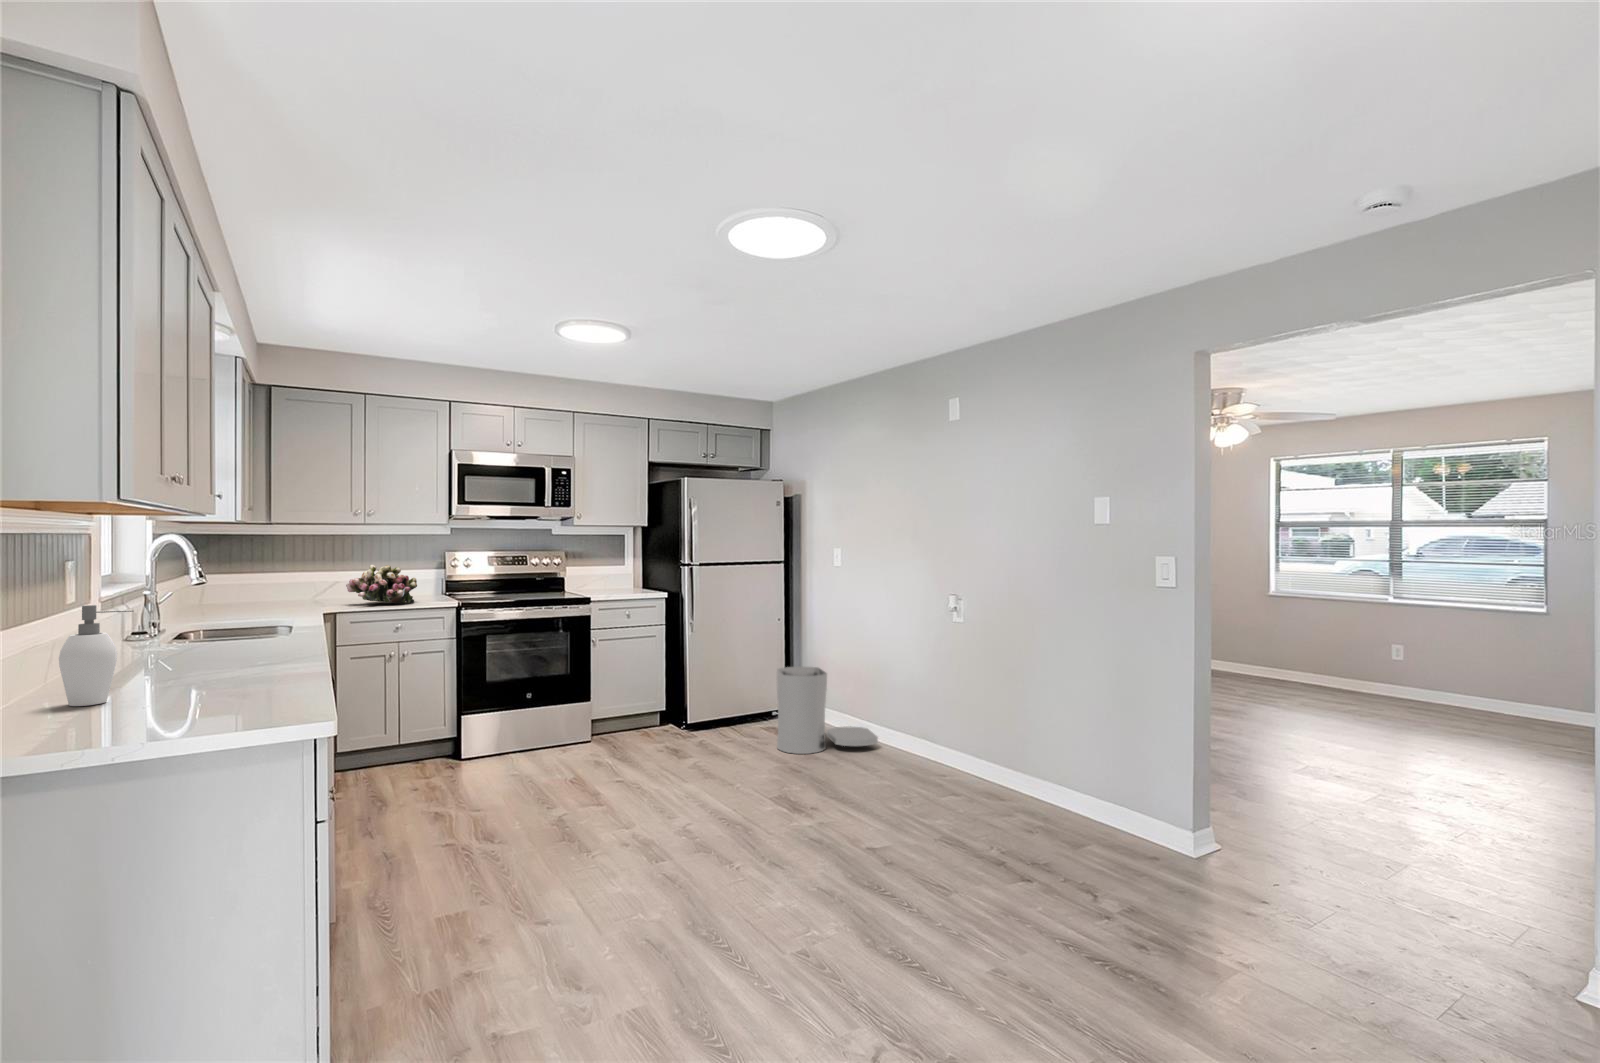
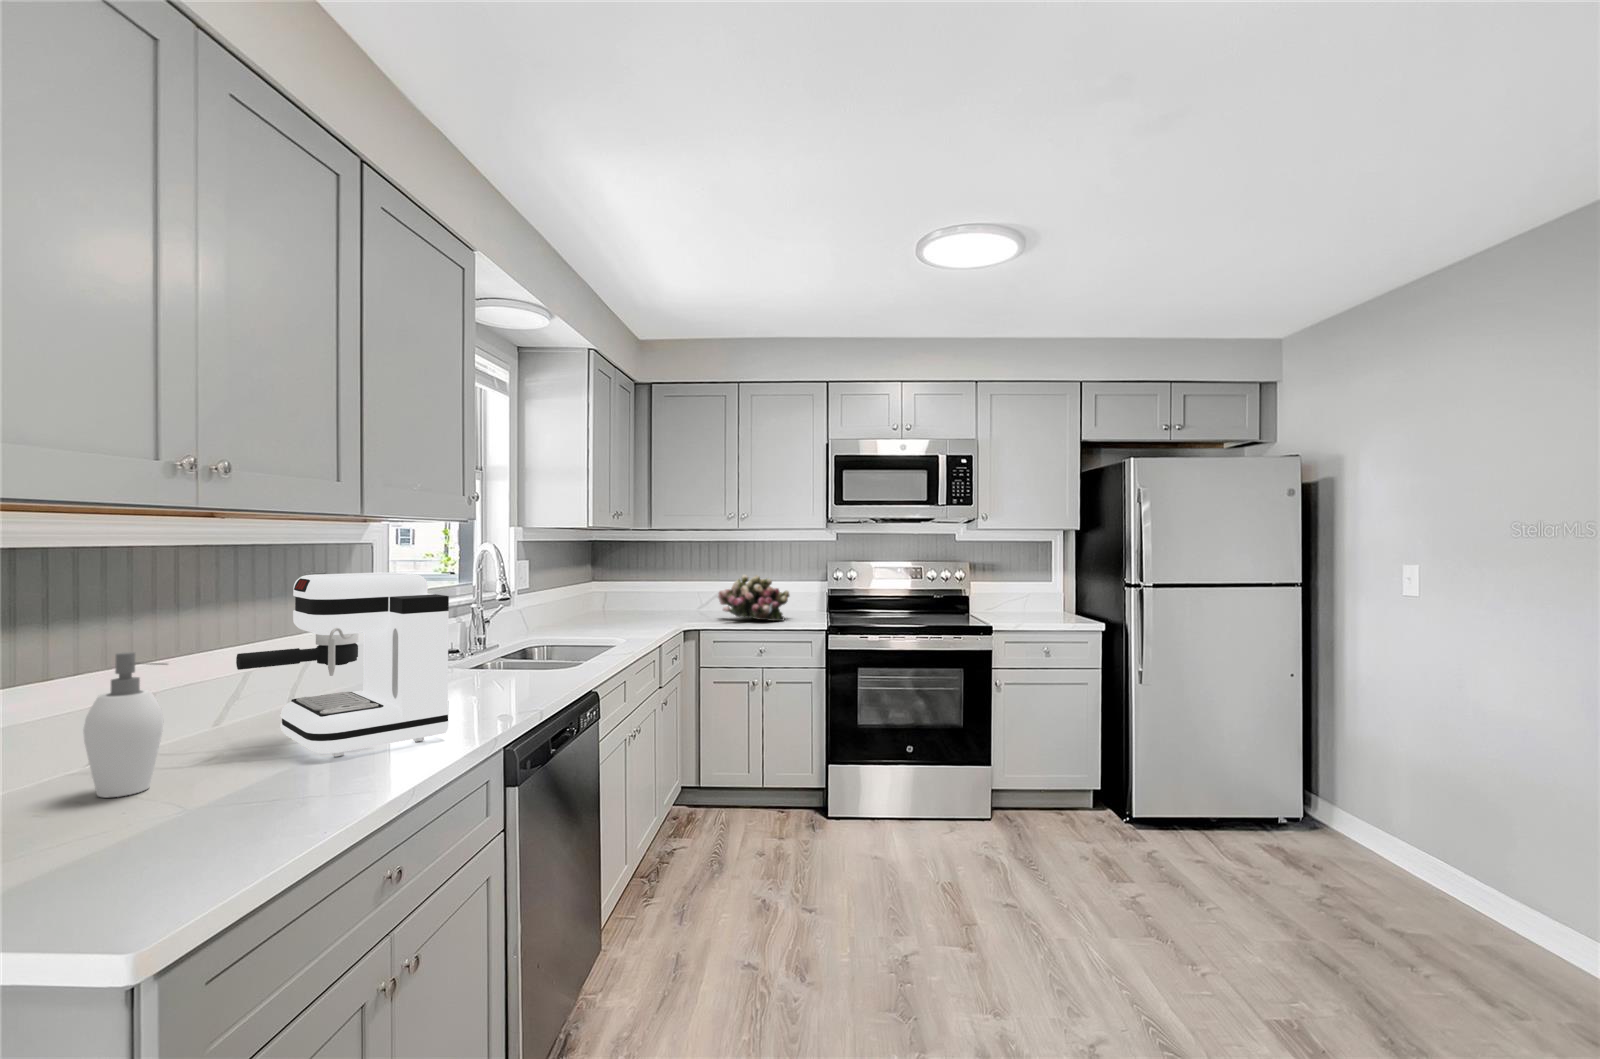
coffee maker: none [121,553,285,680] -> present [236,572,449,757]
trash can: present [777,666,878,754] -> none [1287,763,1512,940]

